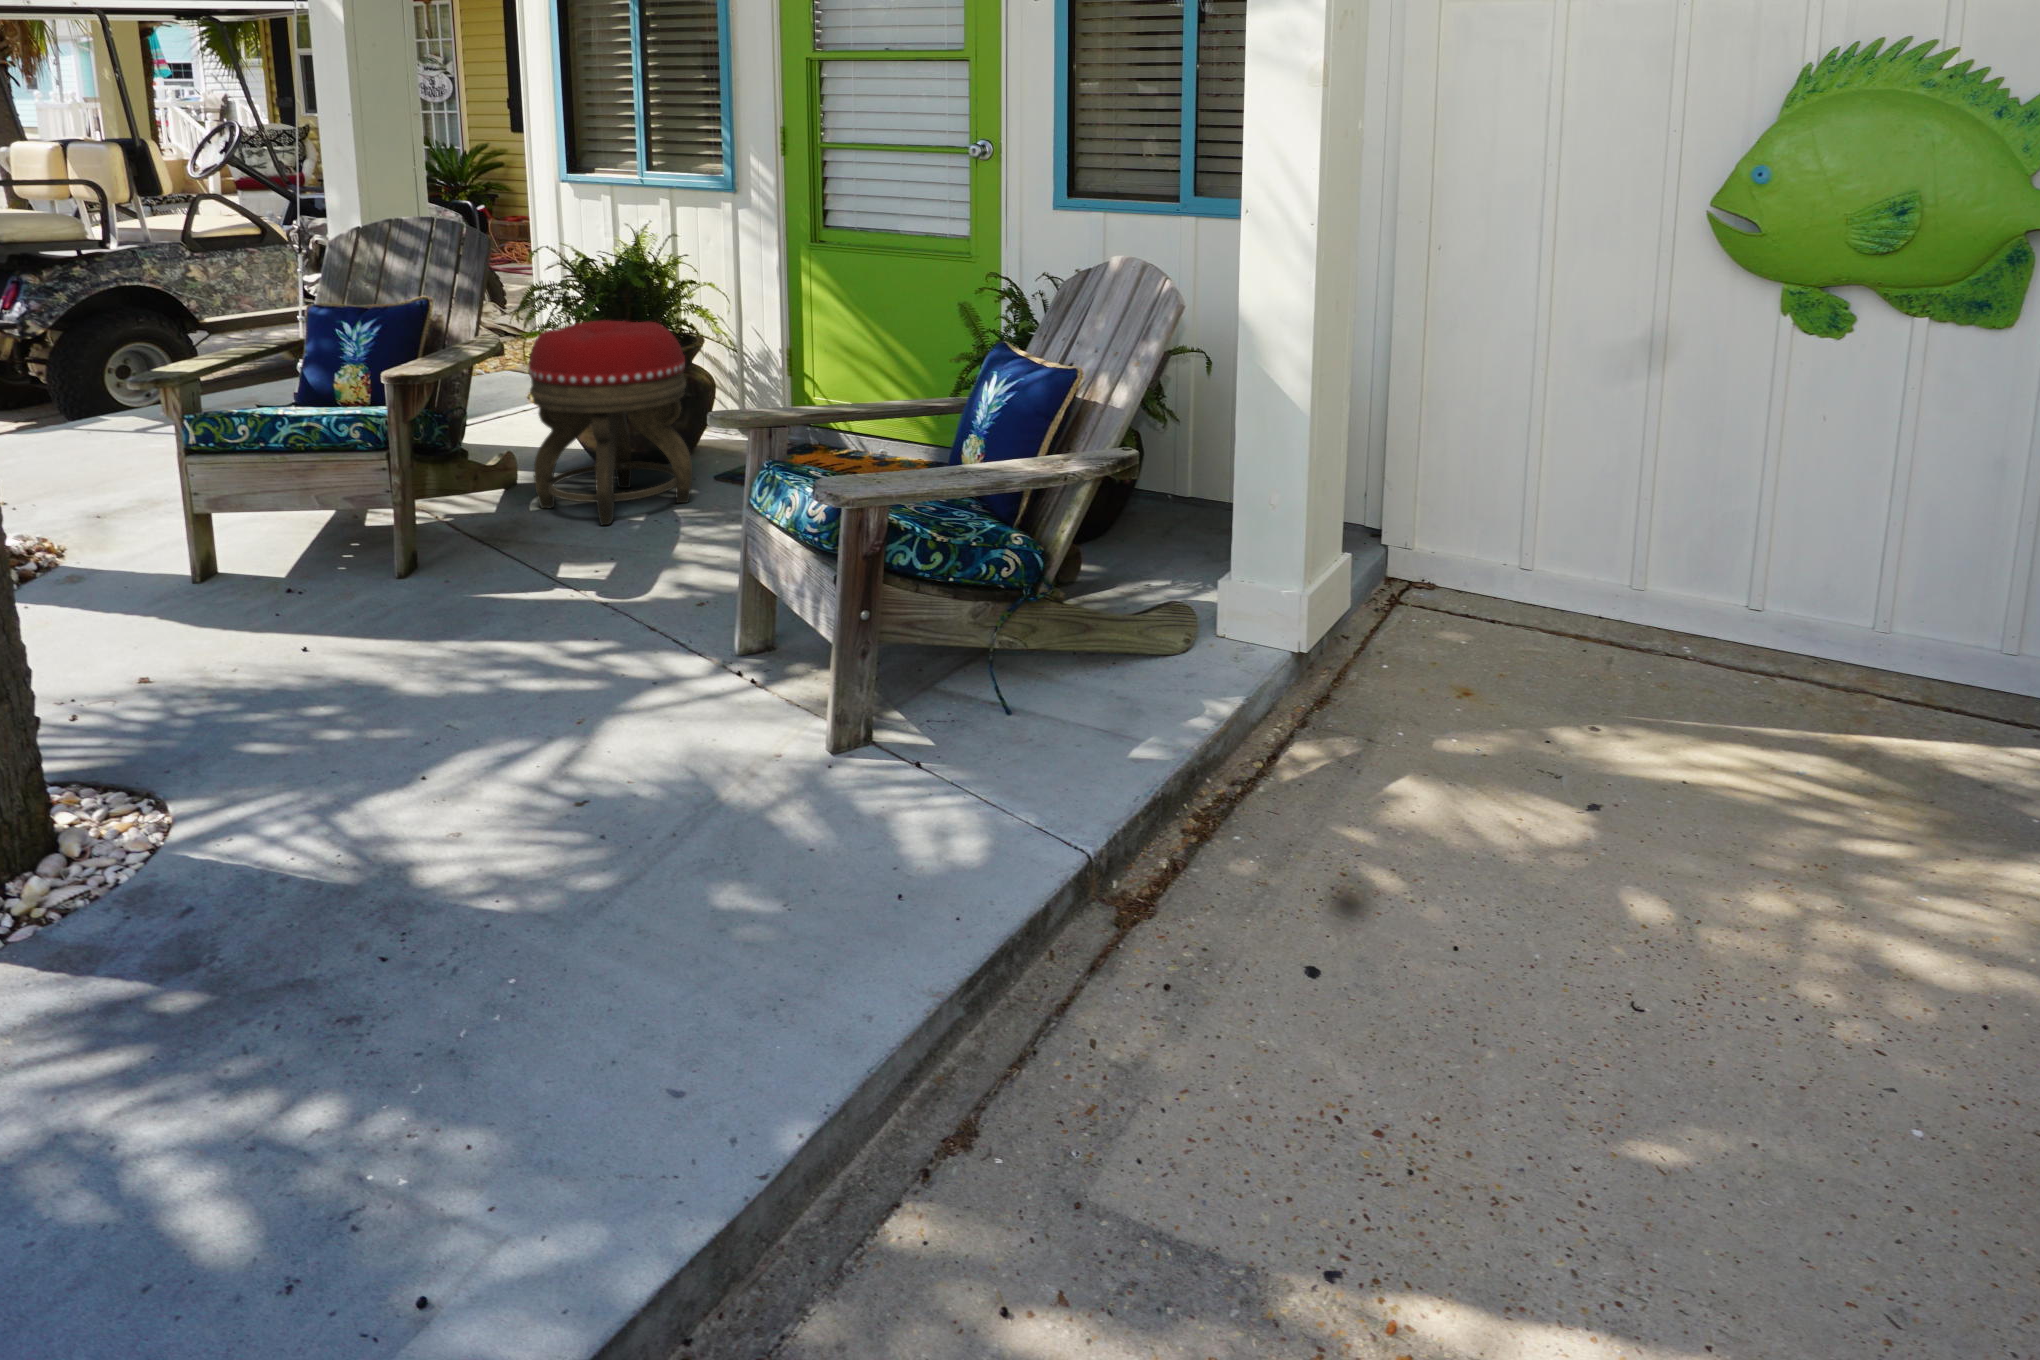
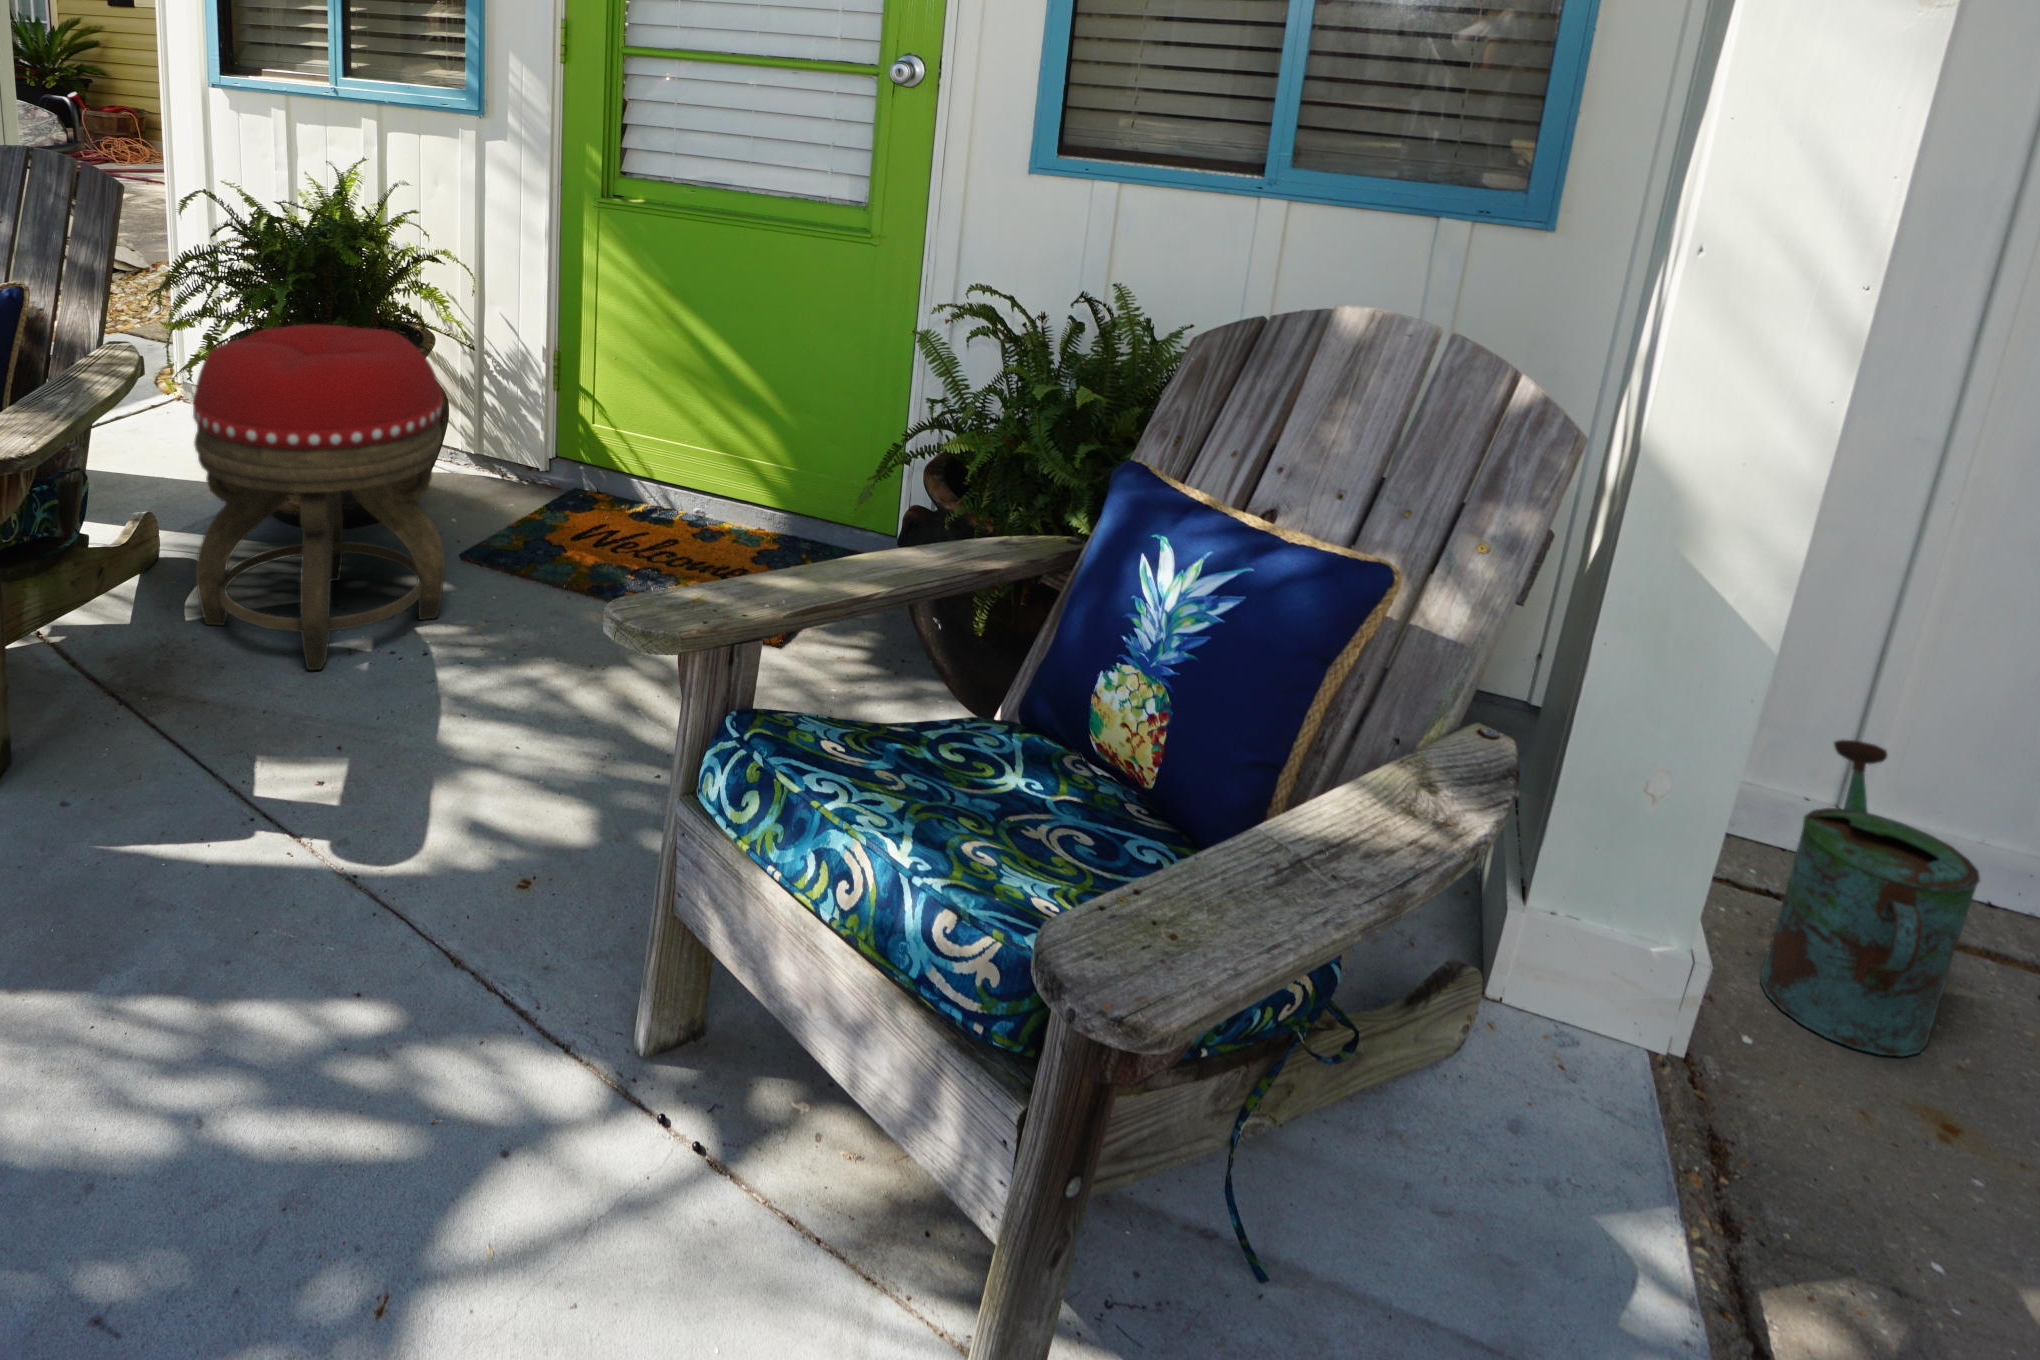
watering can: none [1411,503,1497,659] -> present [1760,740,1980,1057]

